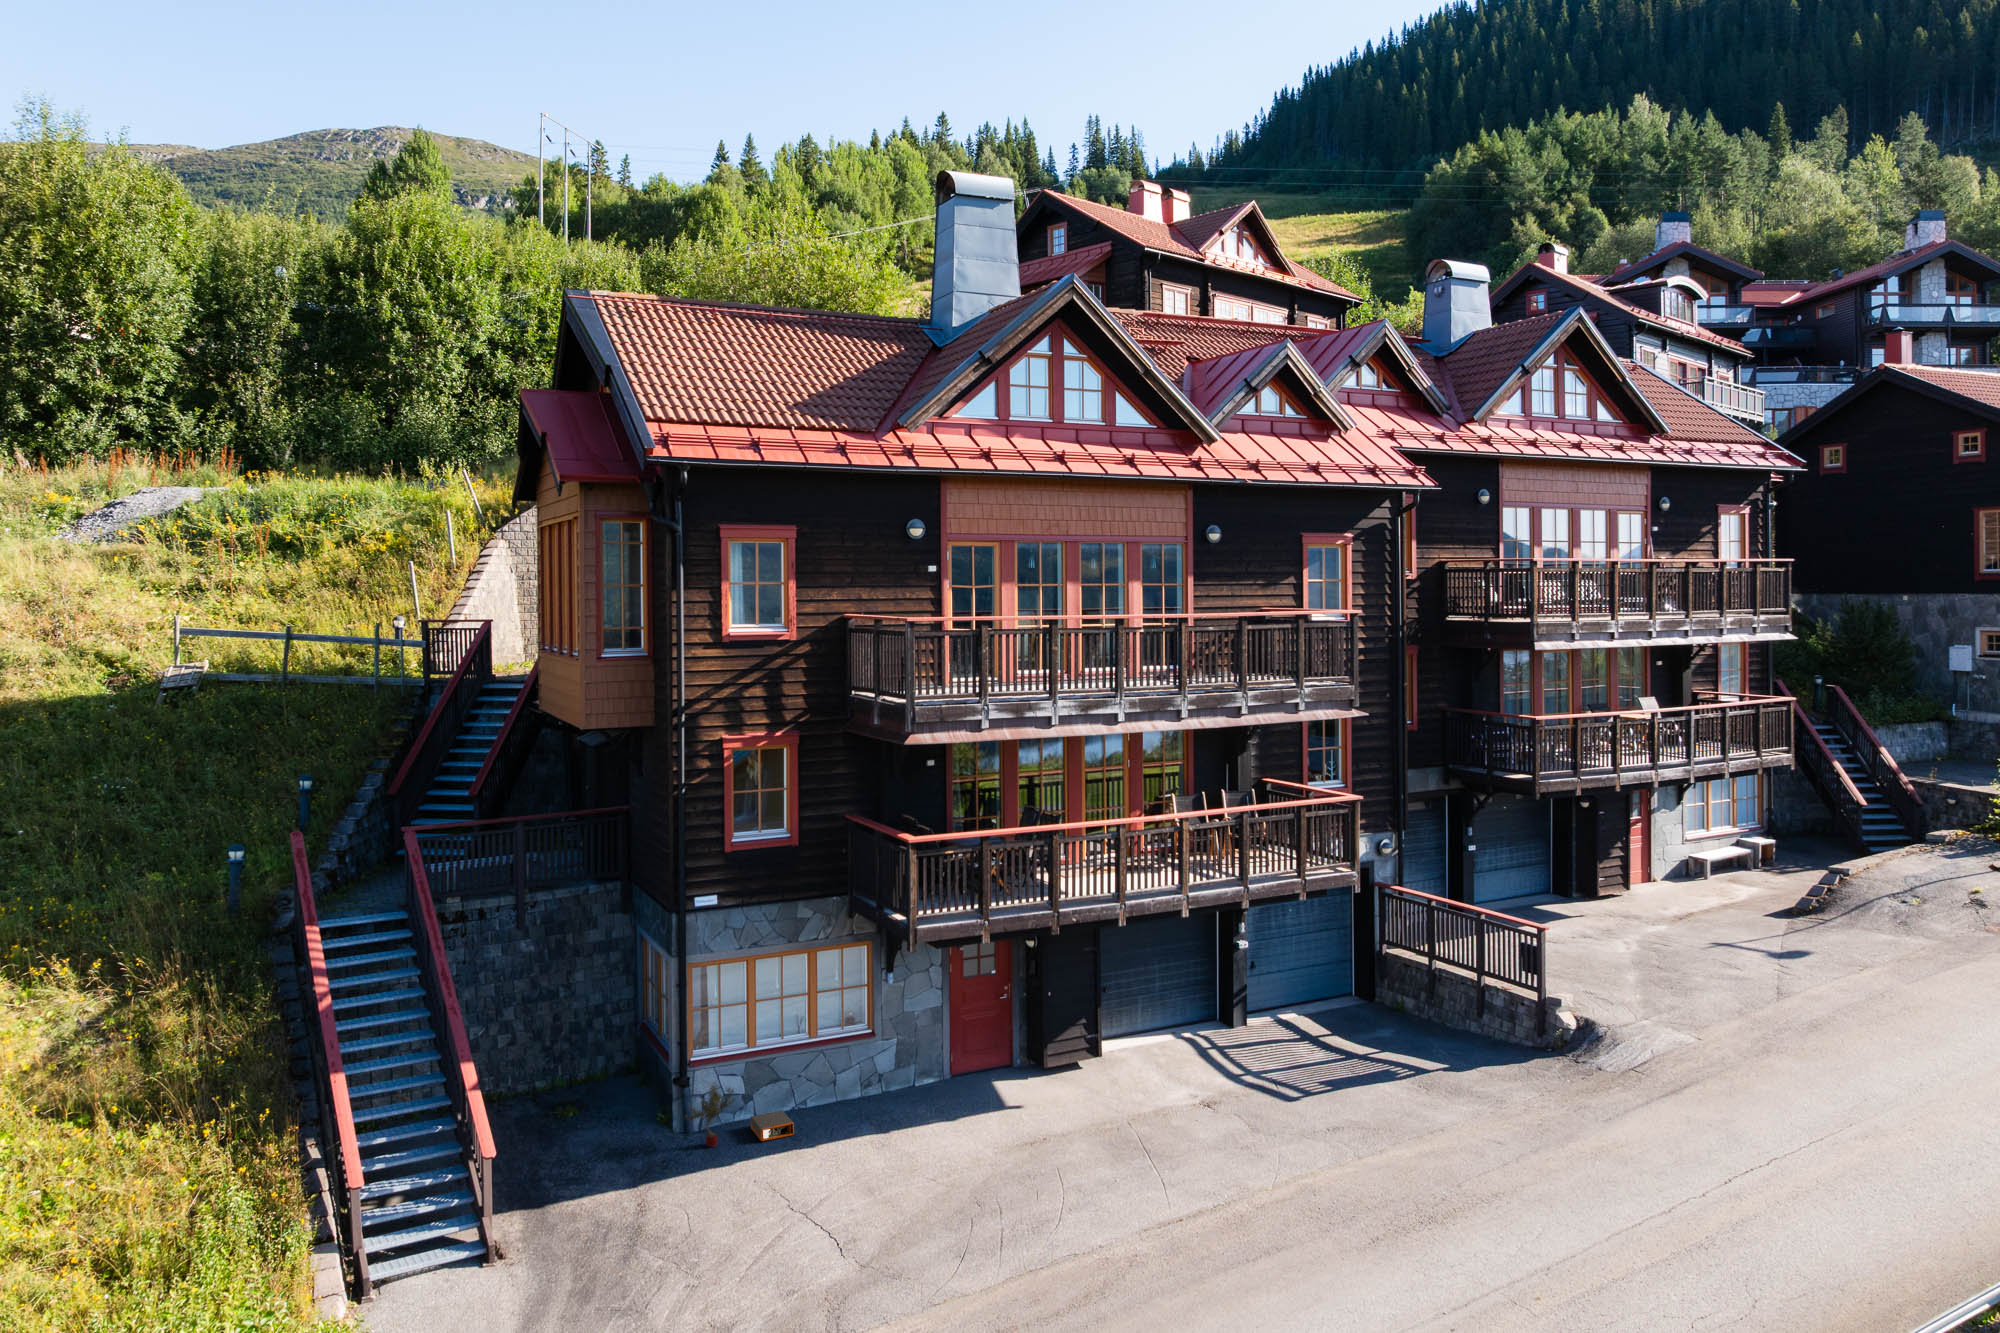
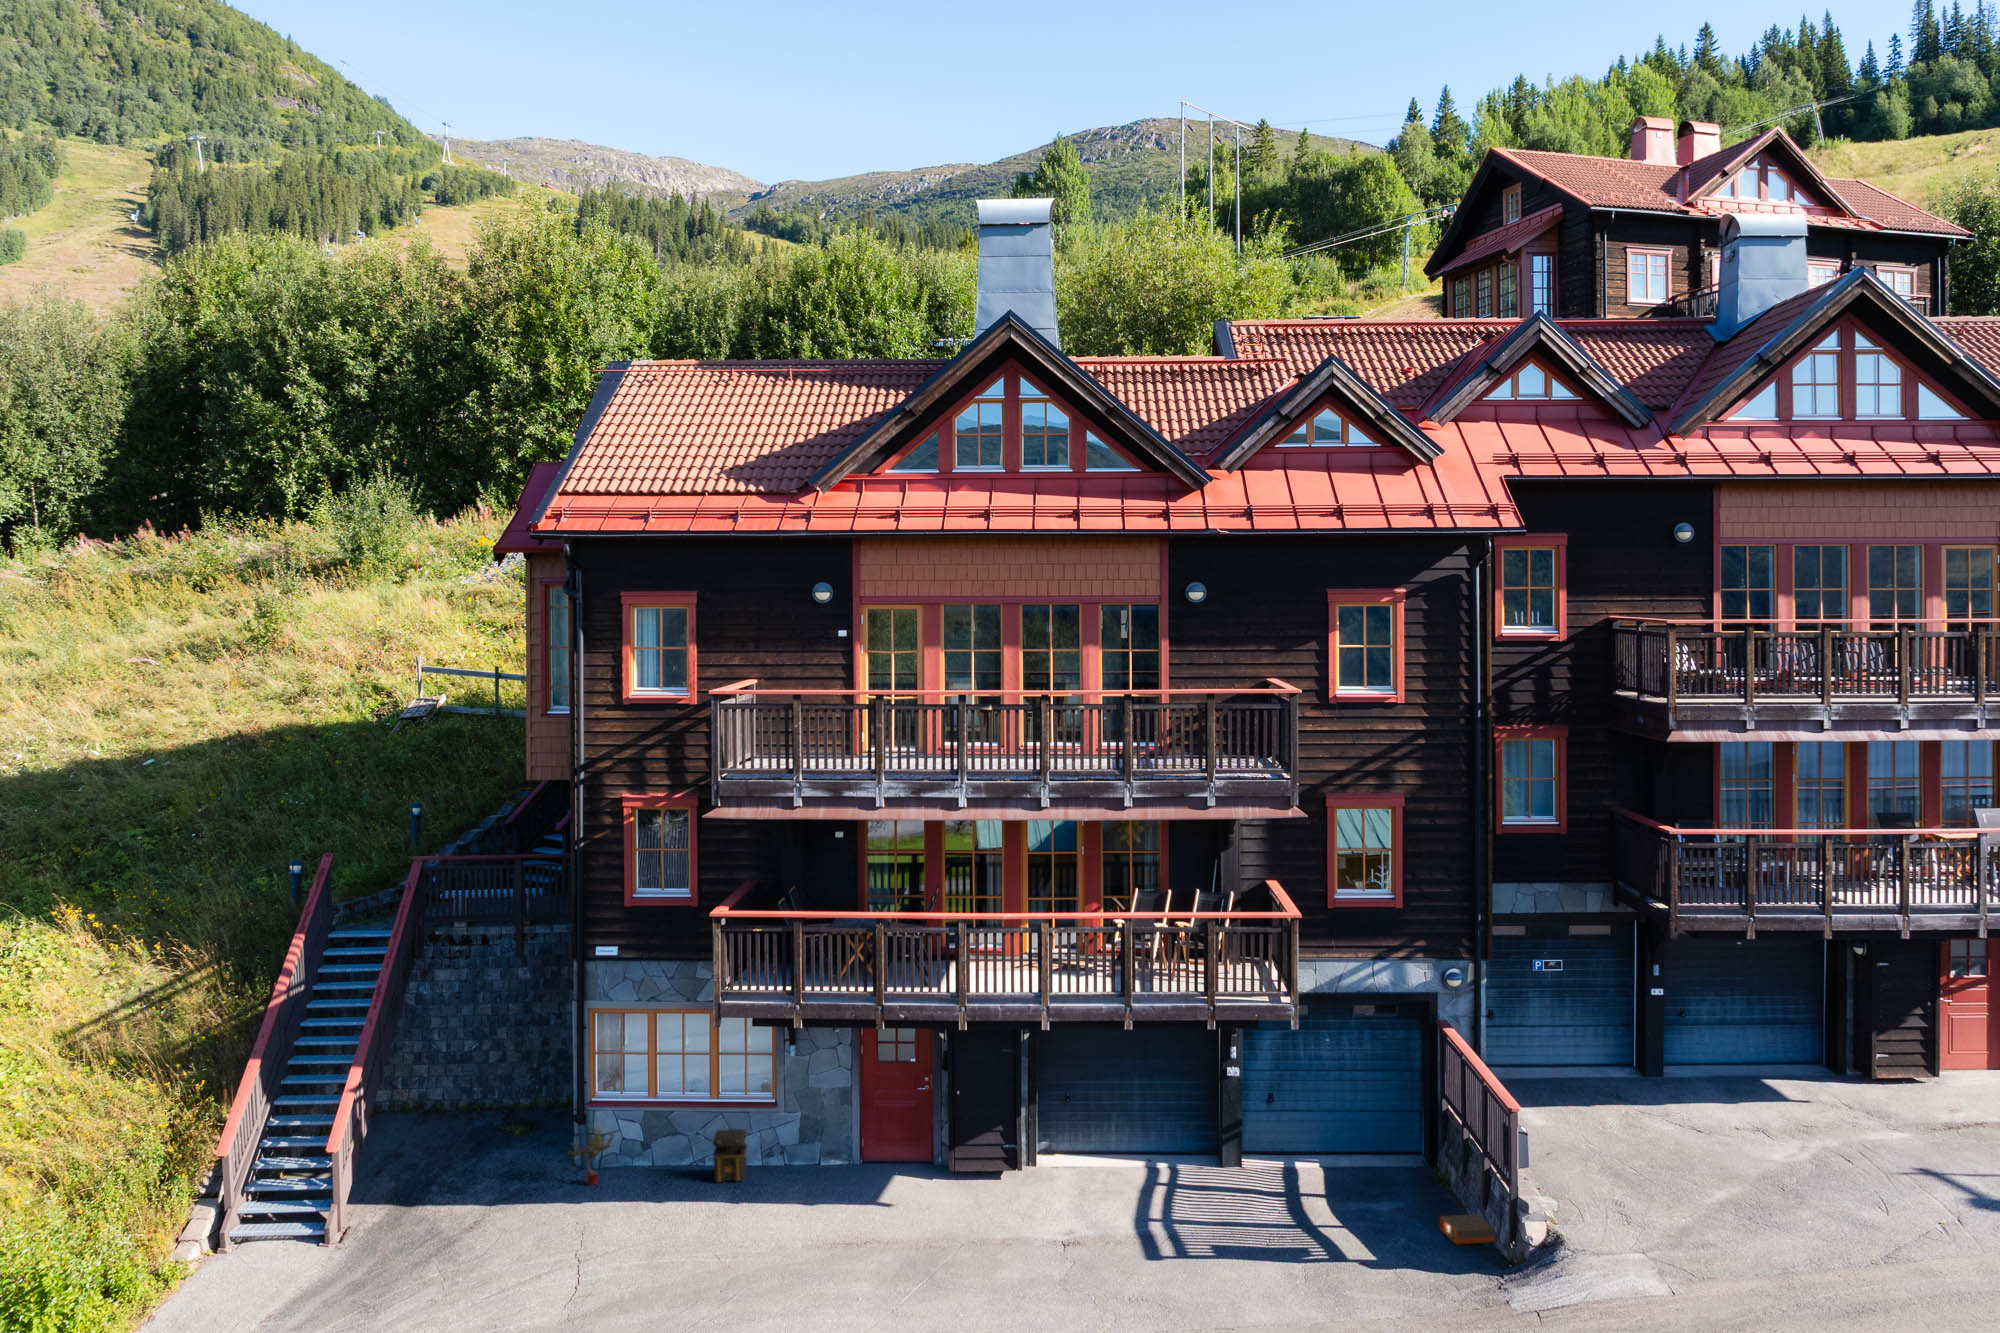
toolbox: none [827,1065,866,1121] -> present [713,1129,747,1182]
storage box: present [750,1110,794,1141] -> present [1440,1214,1495,1244]

